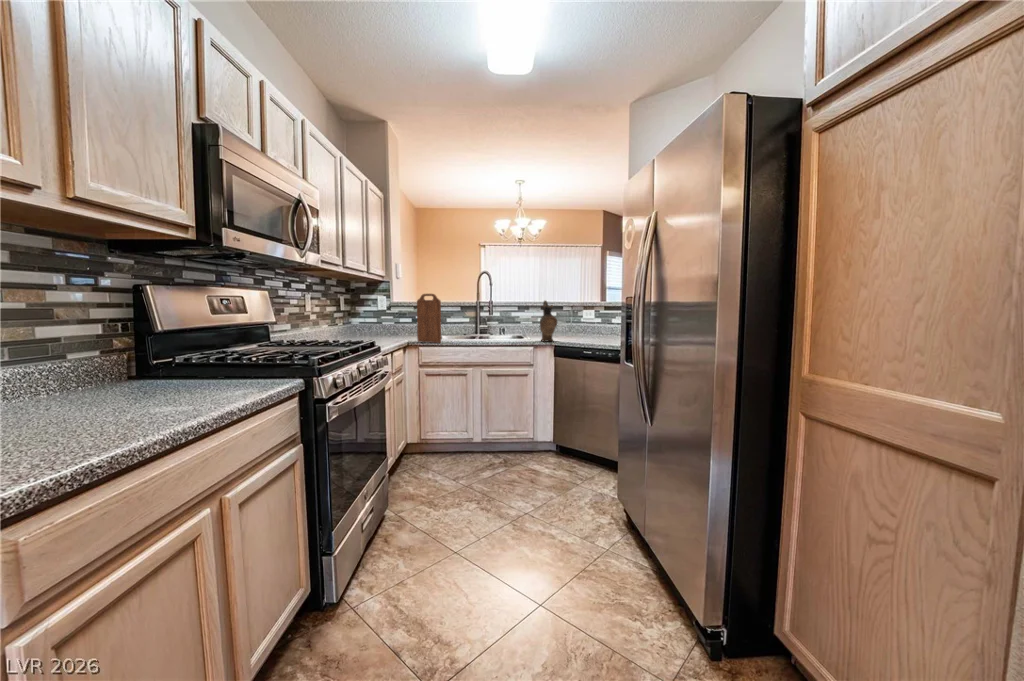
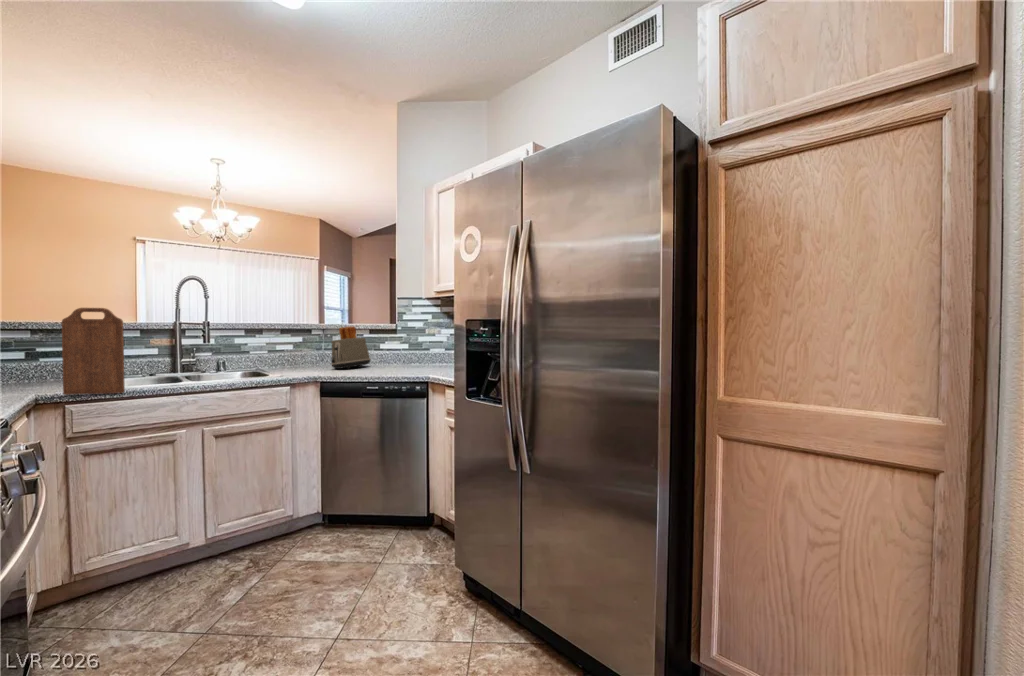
ceramic pitcher: present [540,301,557,341] -> none [301,321,327,377]
toaster: none [569,304,602,338] -> present [331,326,371,369]

